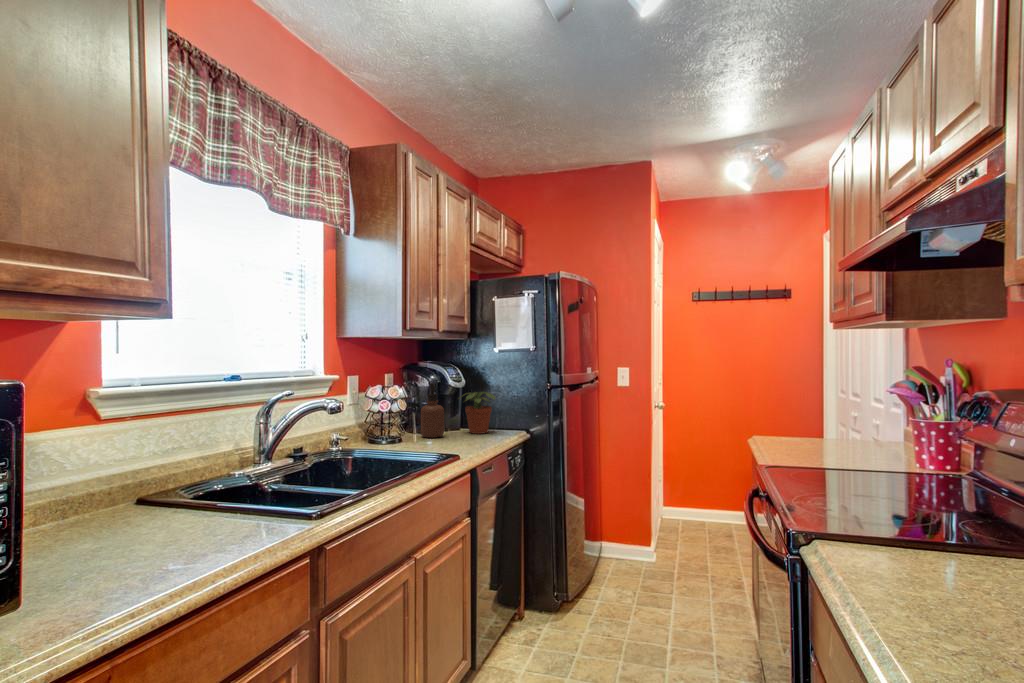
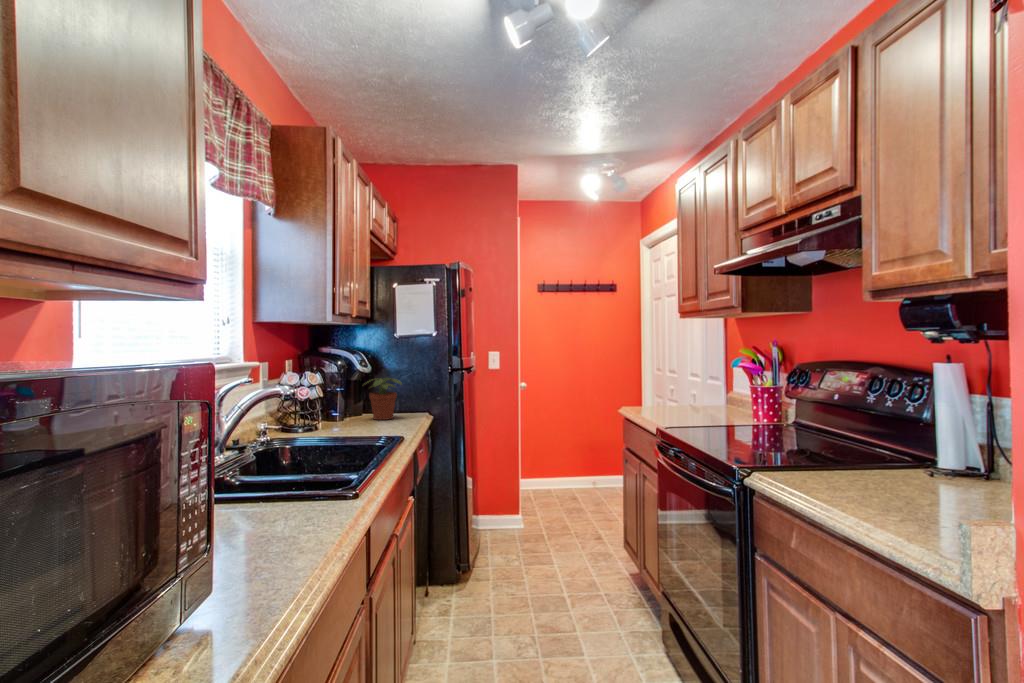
soap dispenser: present [421,383,444,438] -> none [330,370,356,427]

